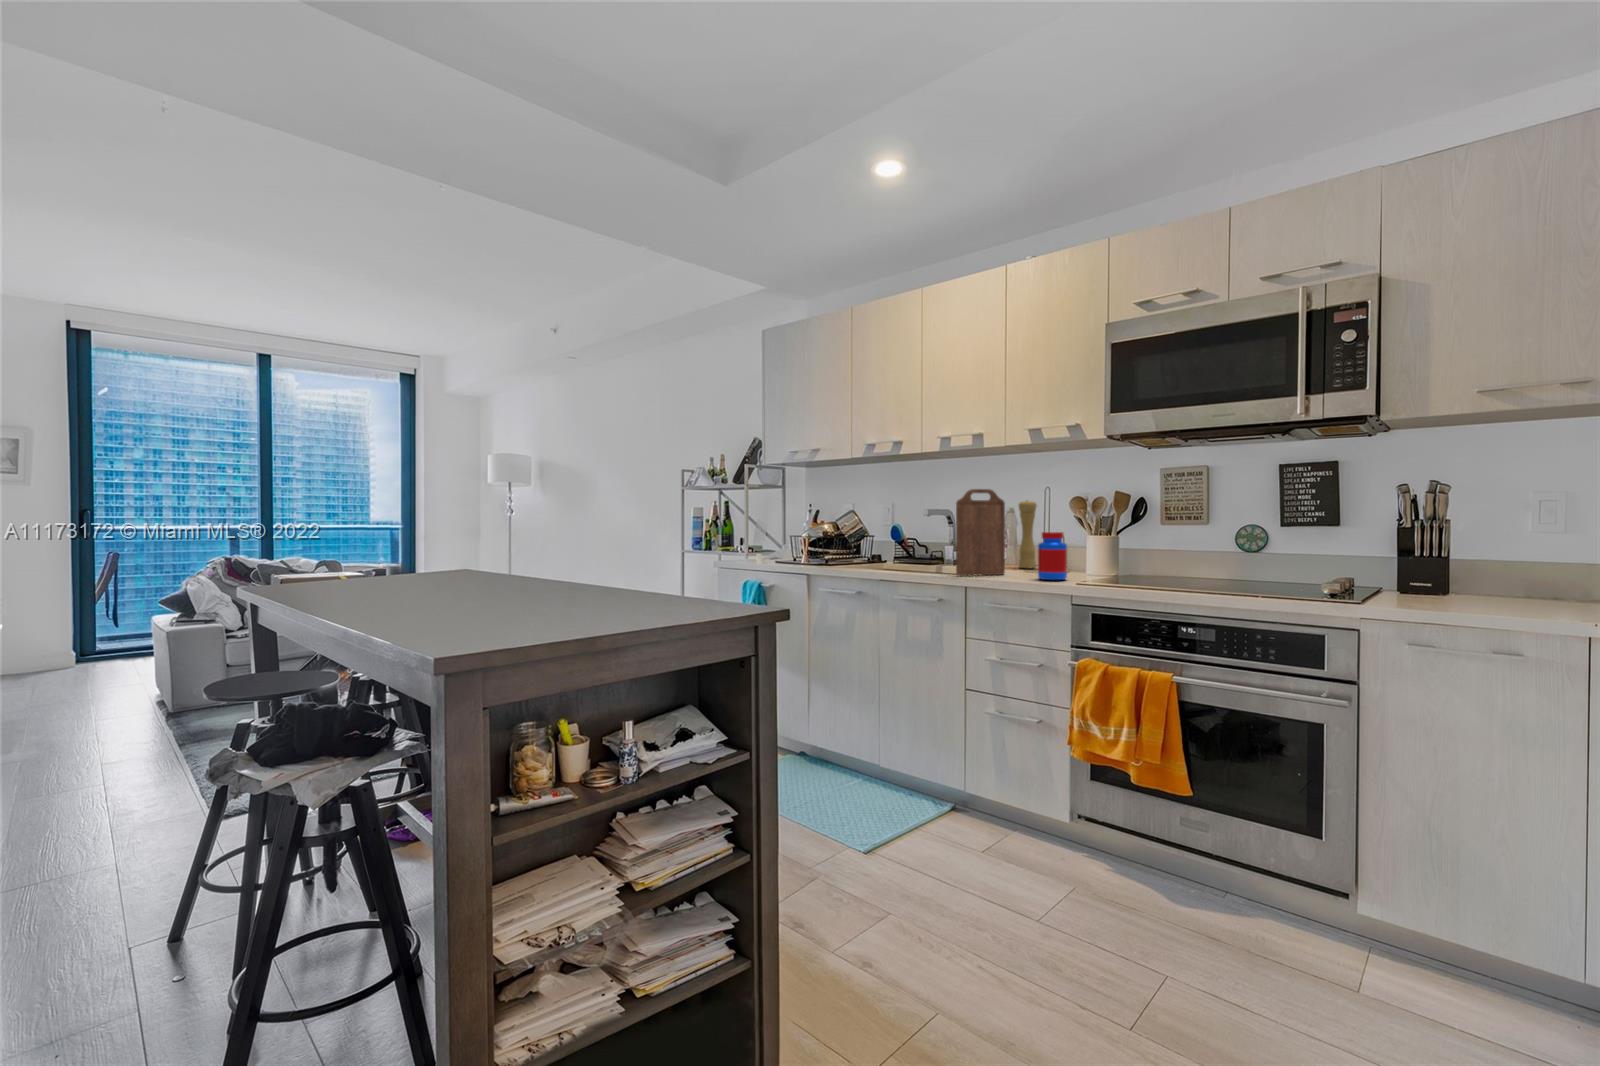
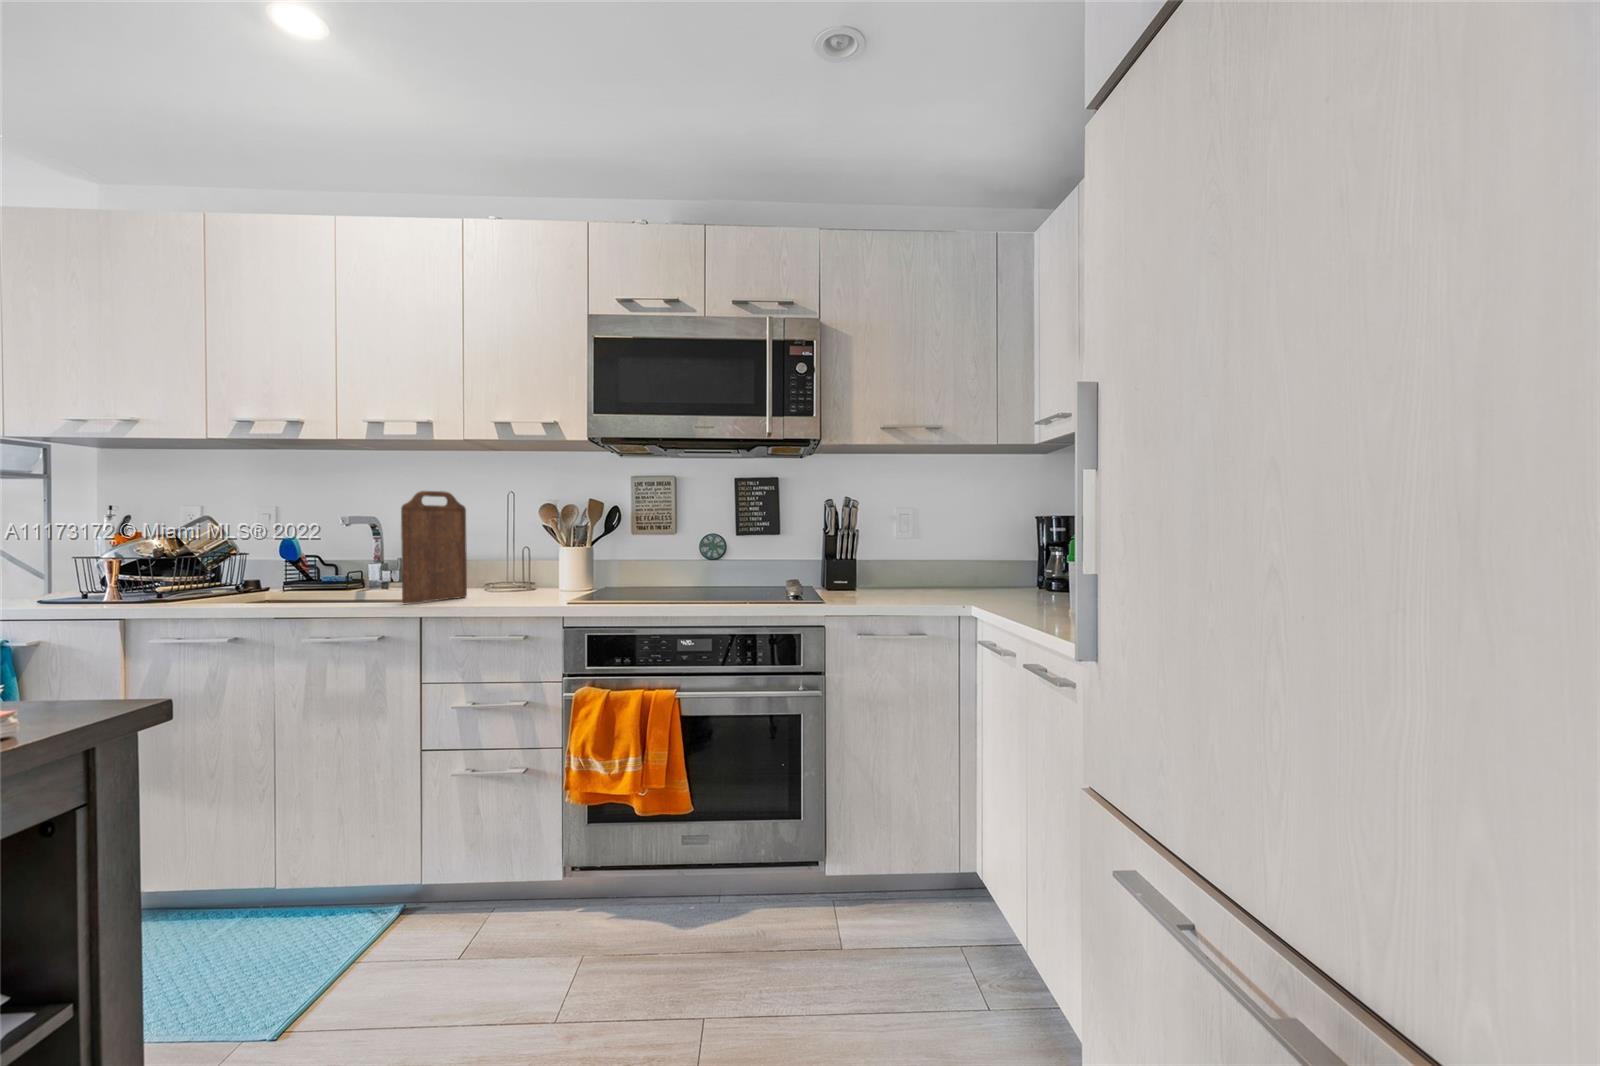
pepper mill: present [1019,500,1037,568] -> none [474,506,497,587]
jar: present [1038,532,1067,580] -> none [514,544,549,601]

